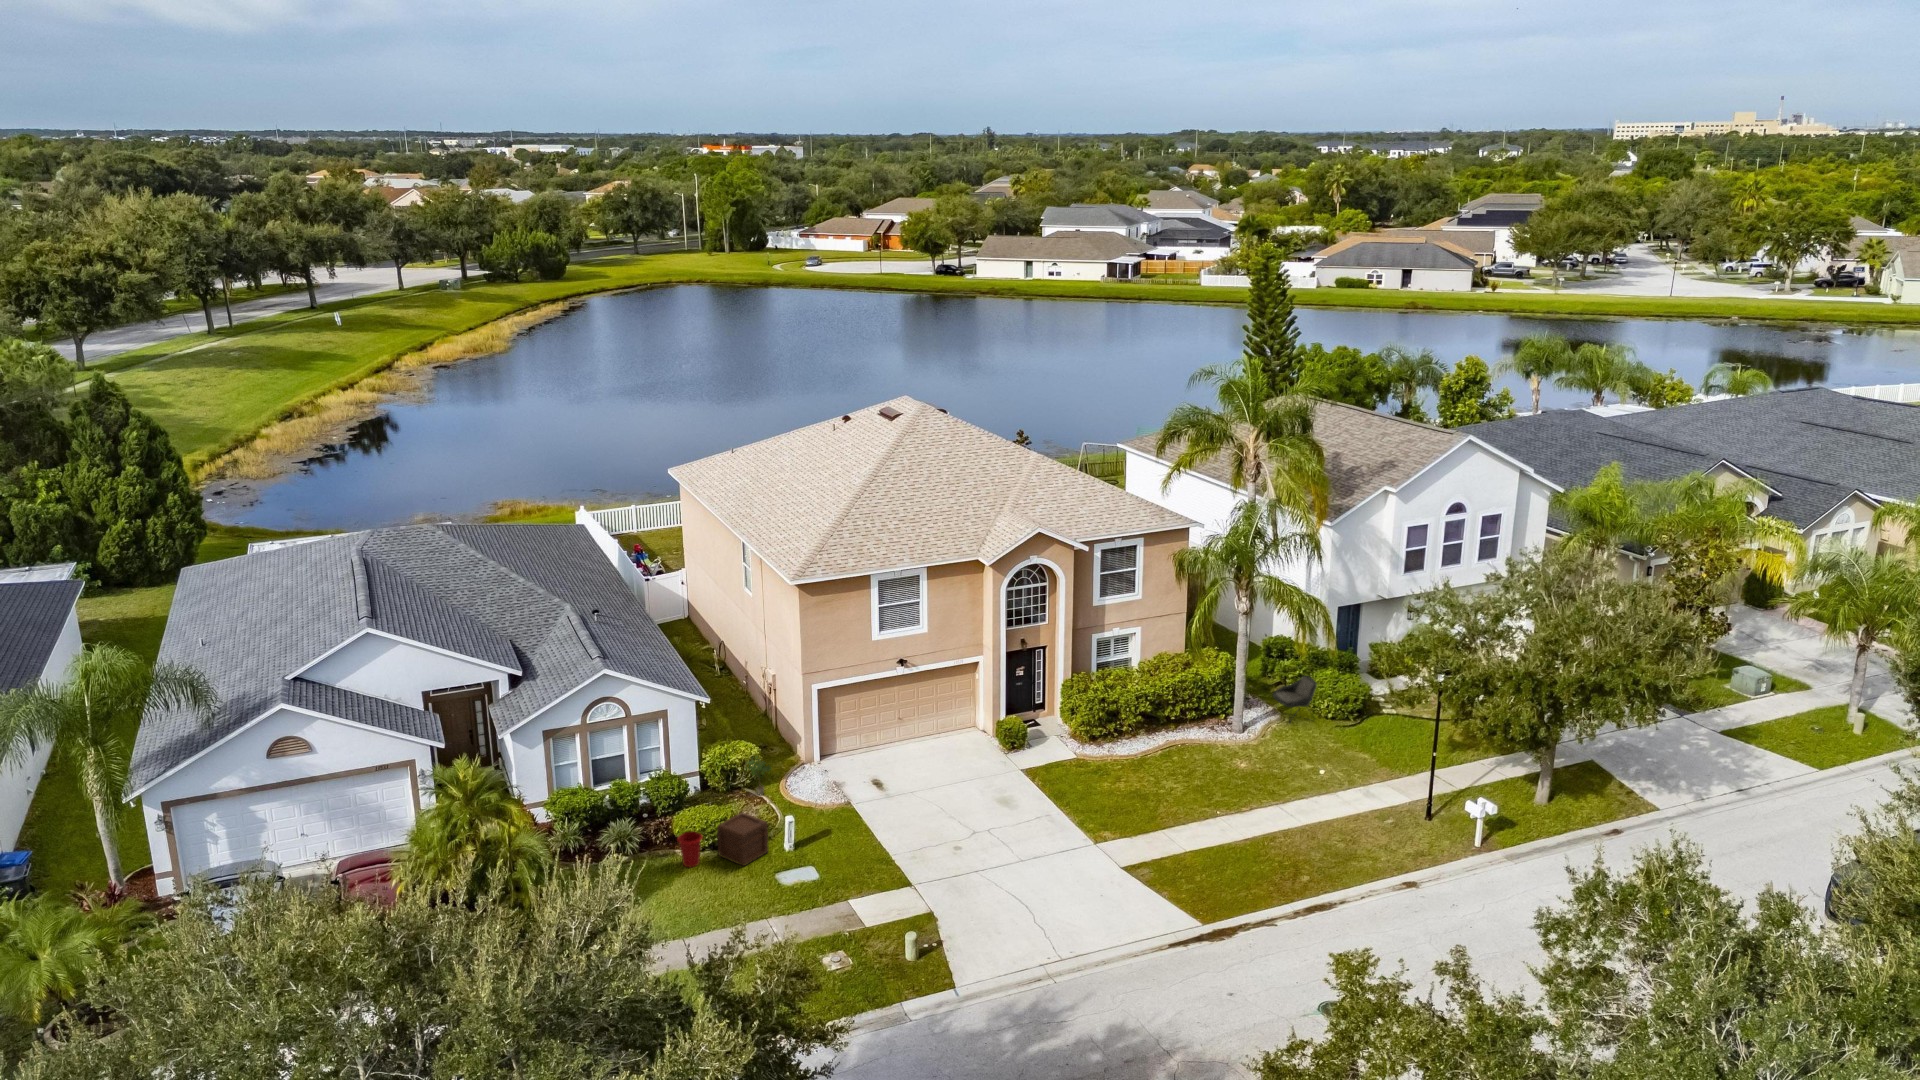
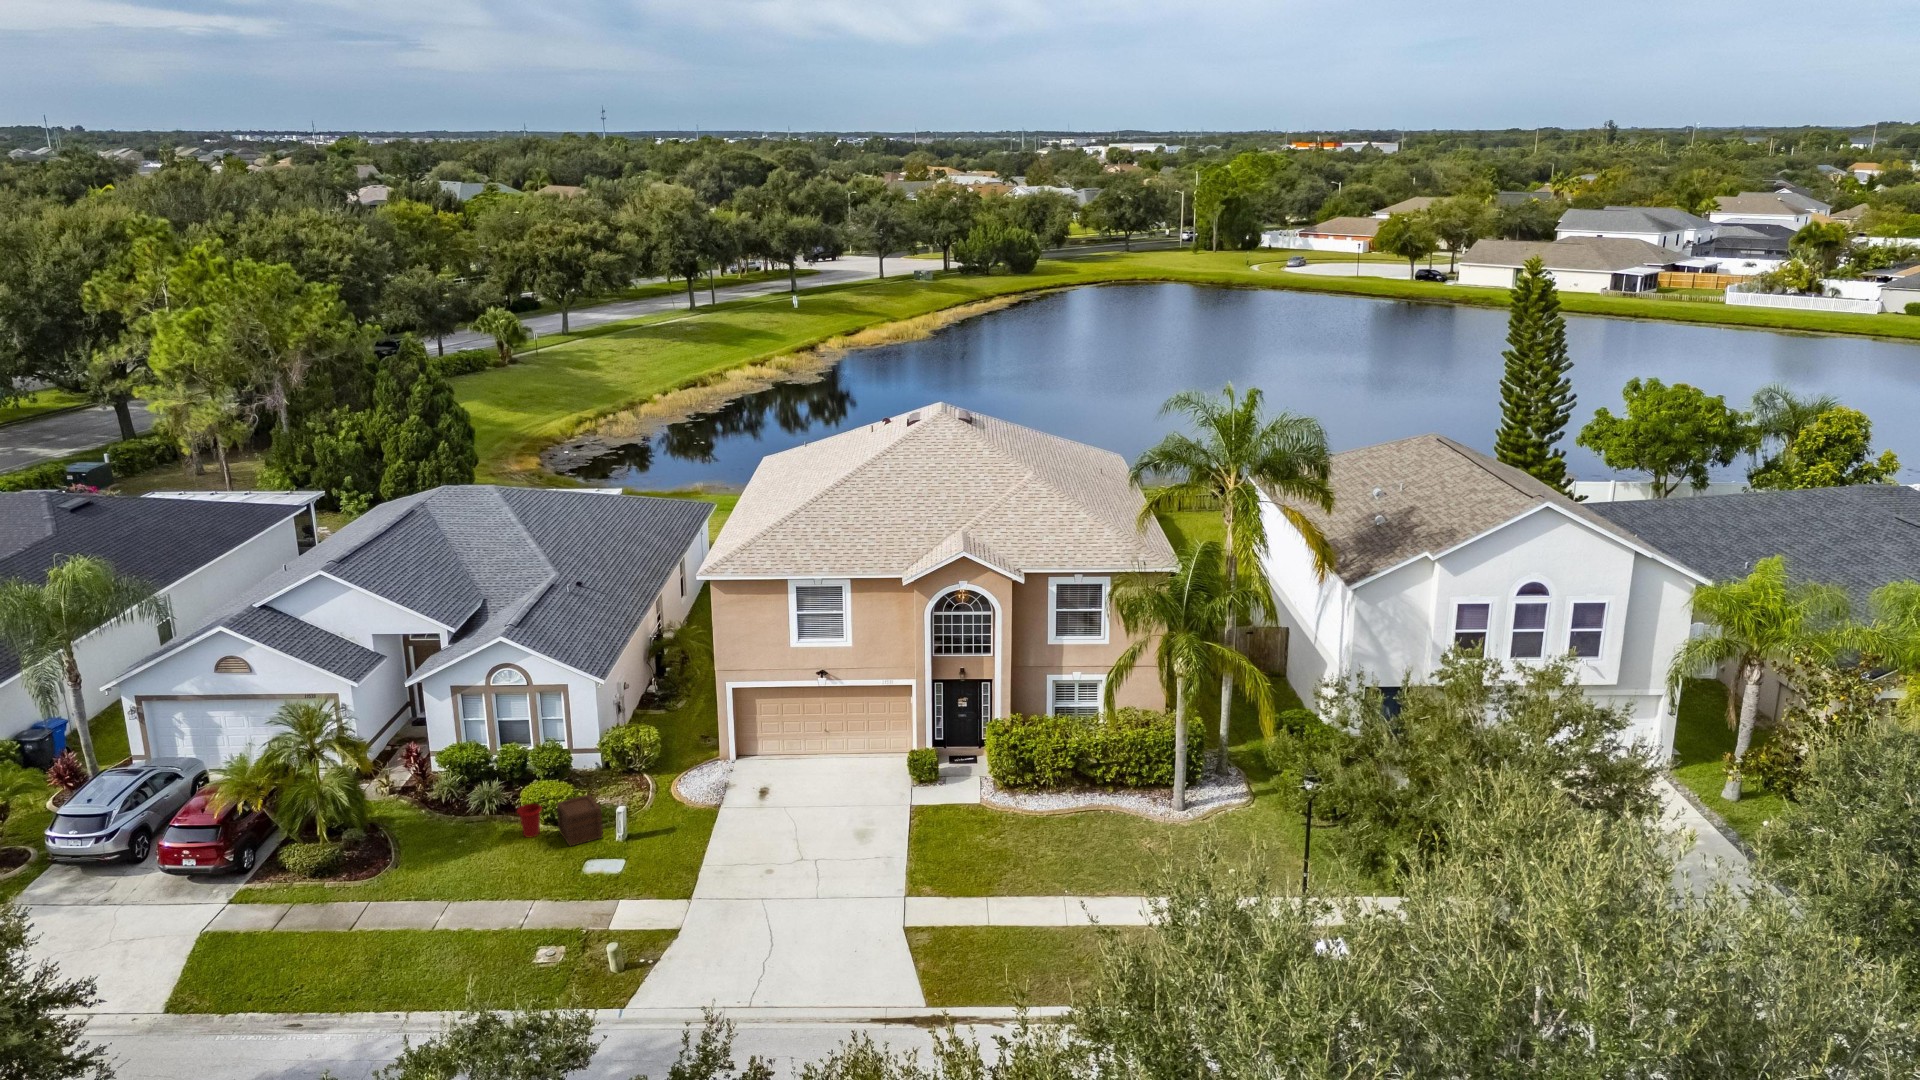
lounge chair: present [1273,676,1317,713] -> none [1237,759,1282,812]
potted plant: present [748,757,771,795] -> none [636,742,660,782]

